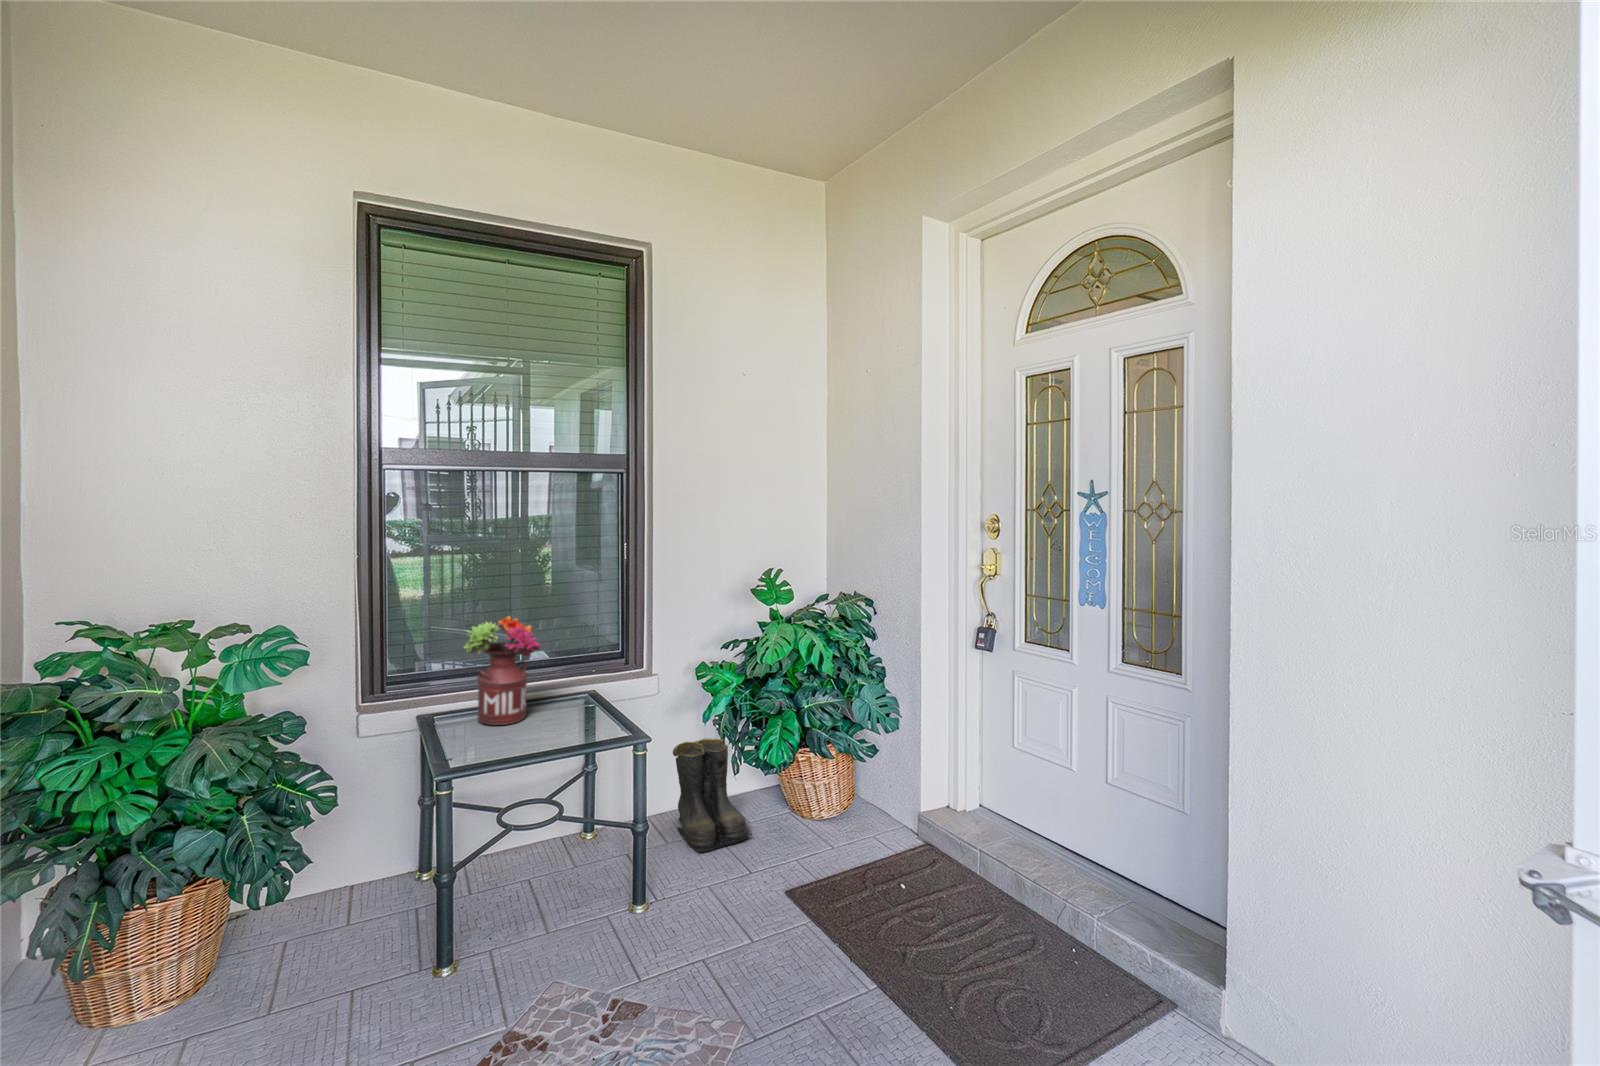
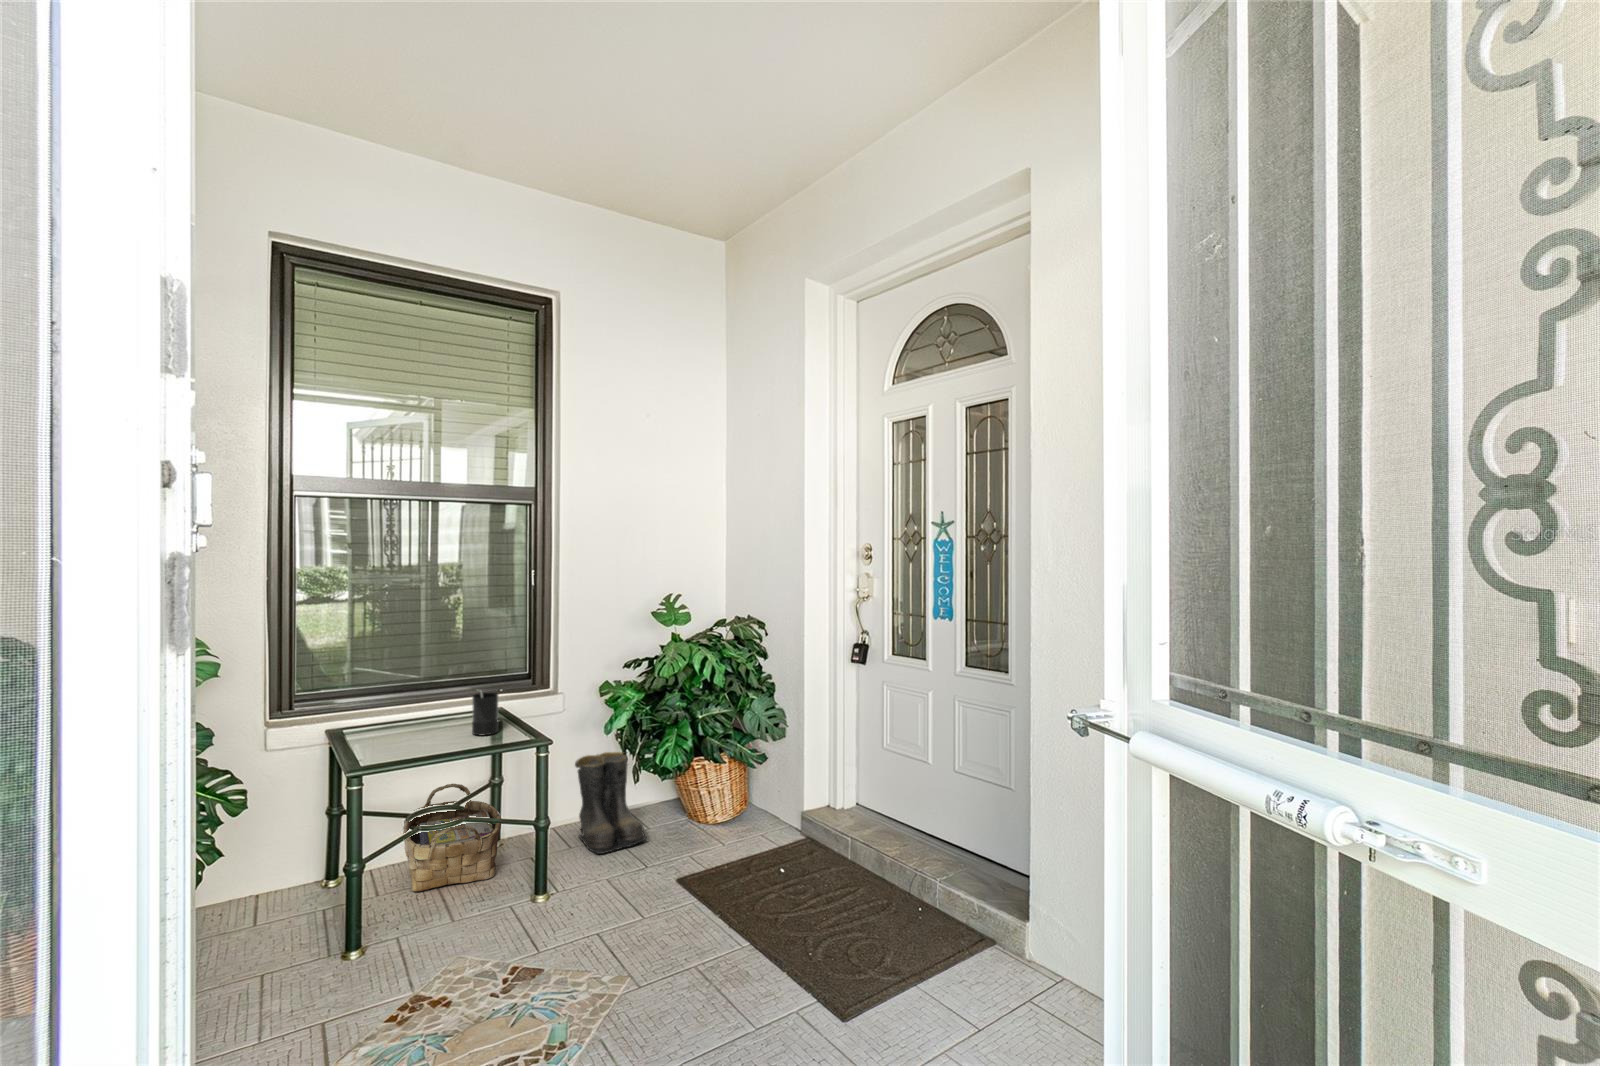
flower arrangement: present [464,616,540,725] -> none [375,634,451,735]
candle: none [565,677,593,727] -> present [472,692,499,735]
woven basket: none [497,772,598,890] -> present [403,784,501,892]

